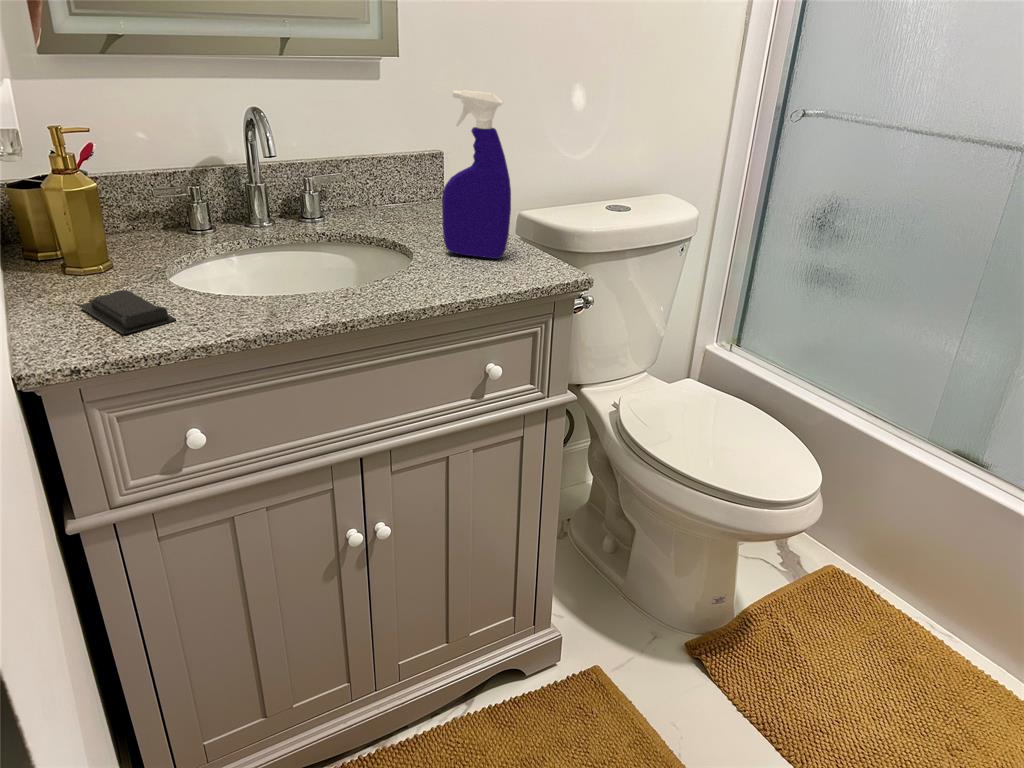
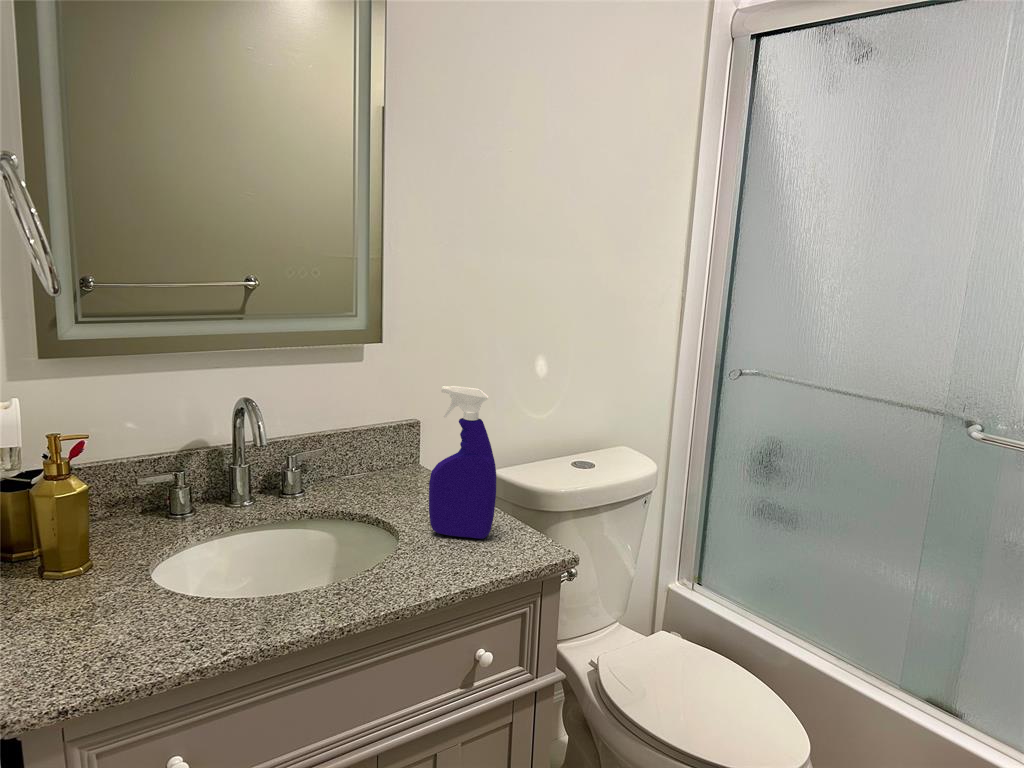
soap bar: present [79,290,176,334] -> none [62,601,167,659]

